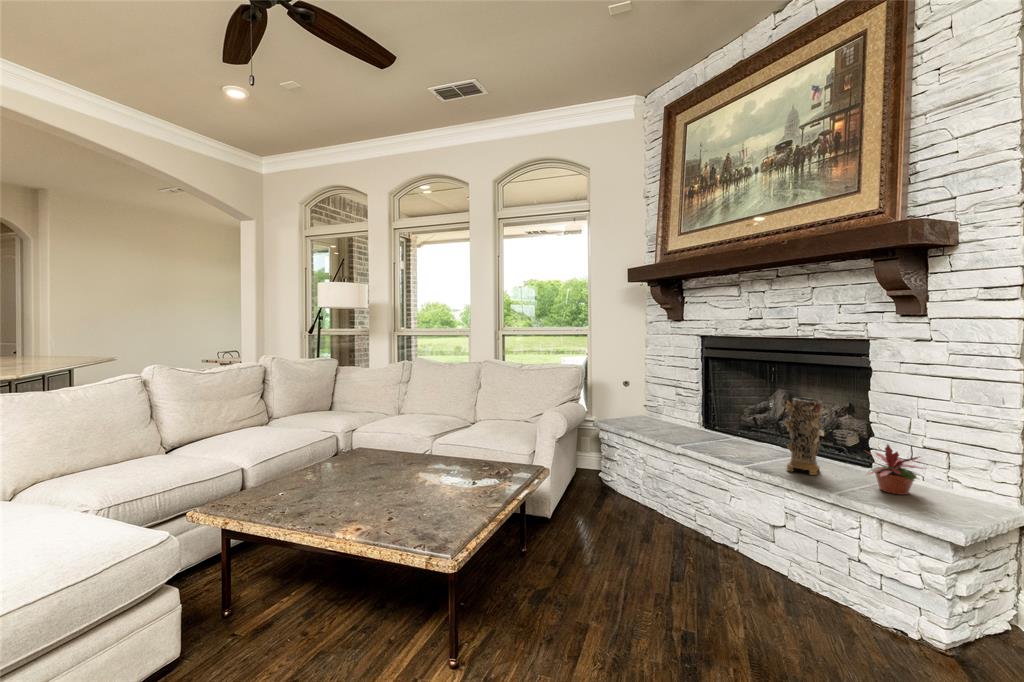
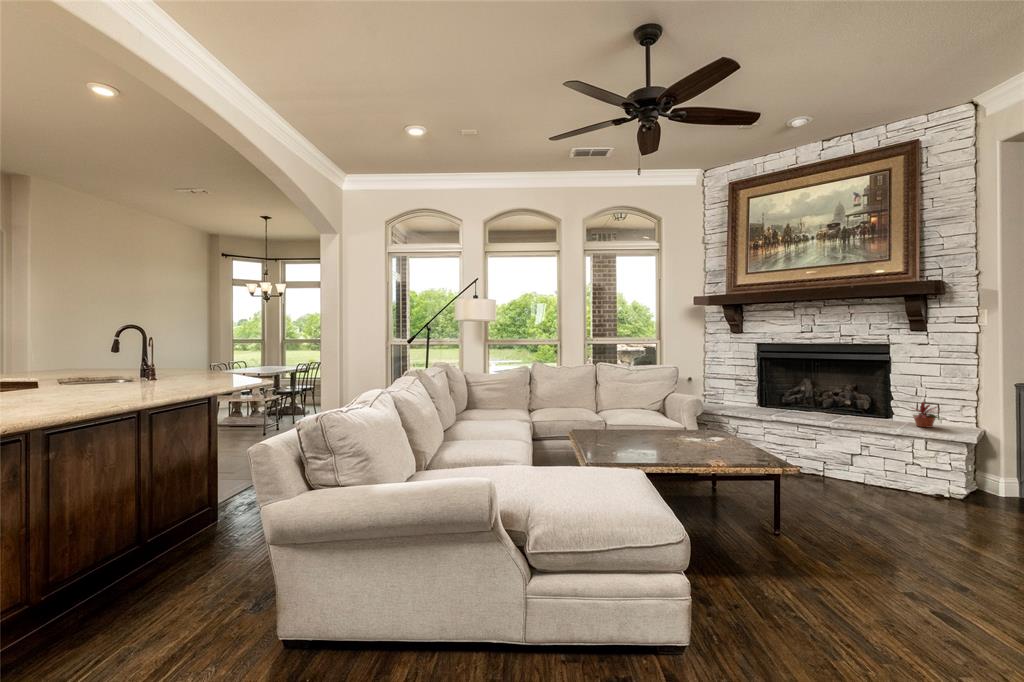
decorative vase: present [784,398,823,475] -> none [859,380,881,424]

